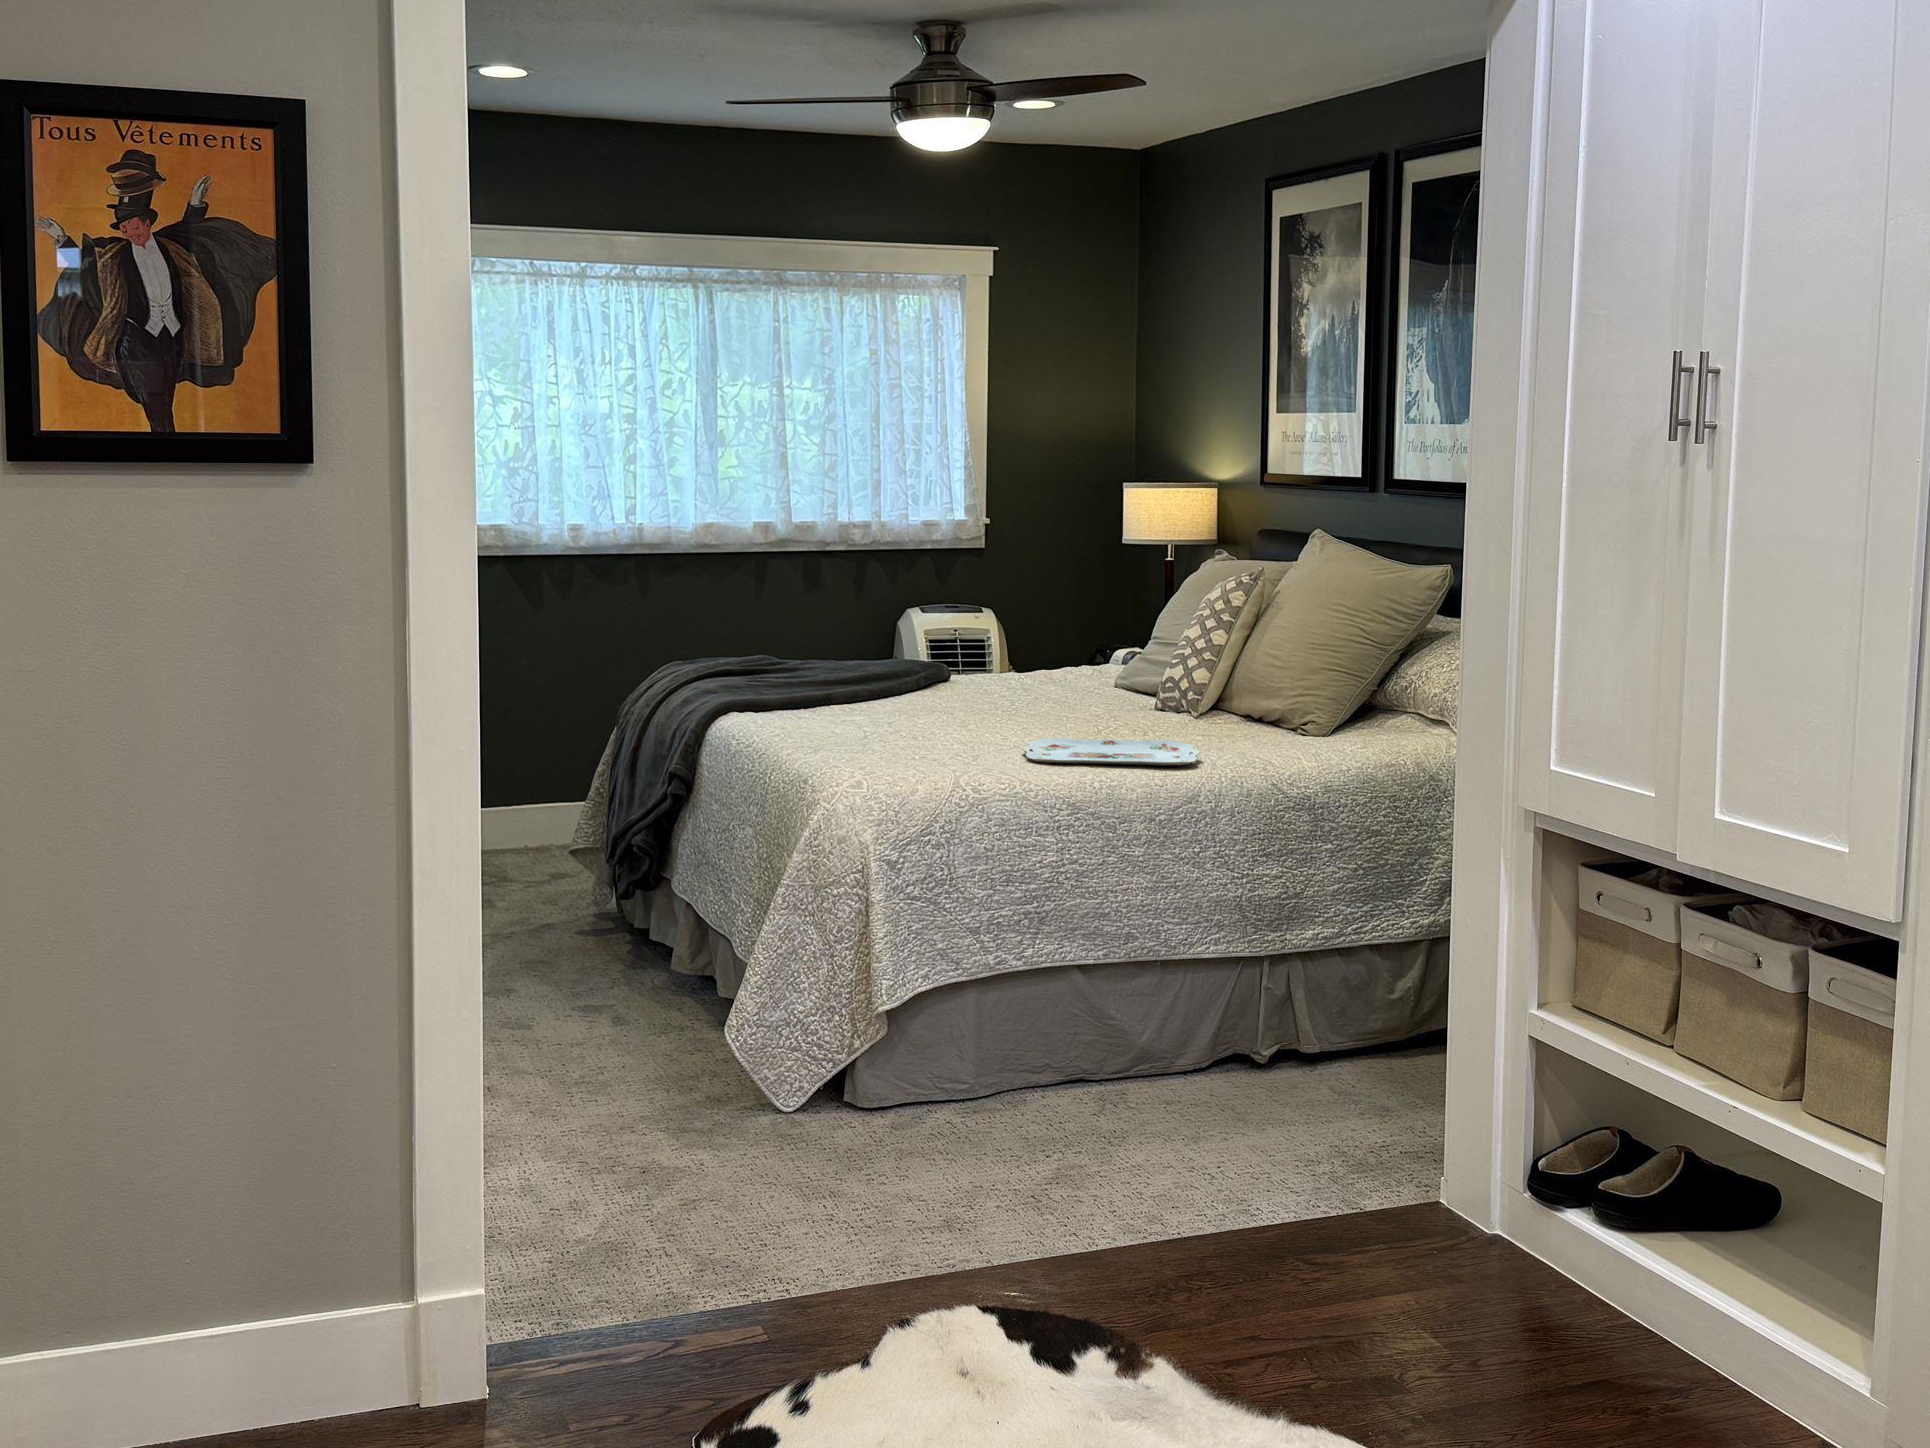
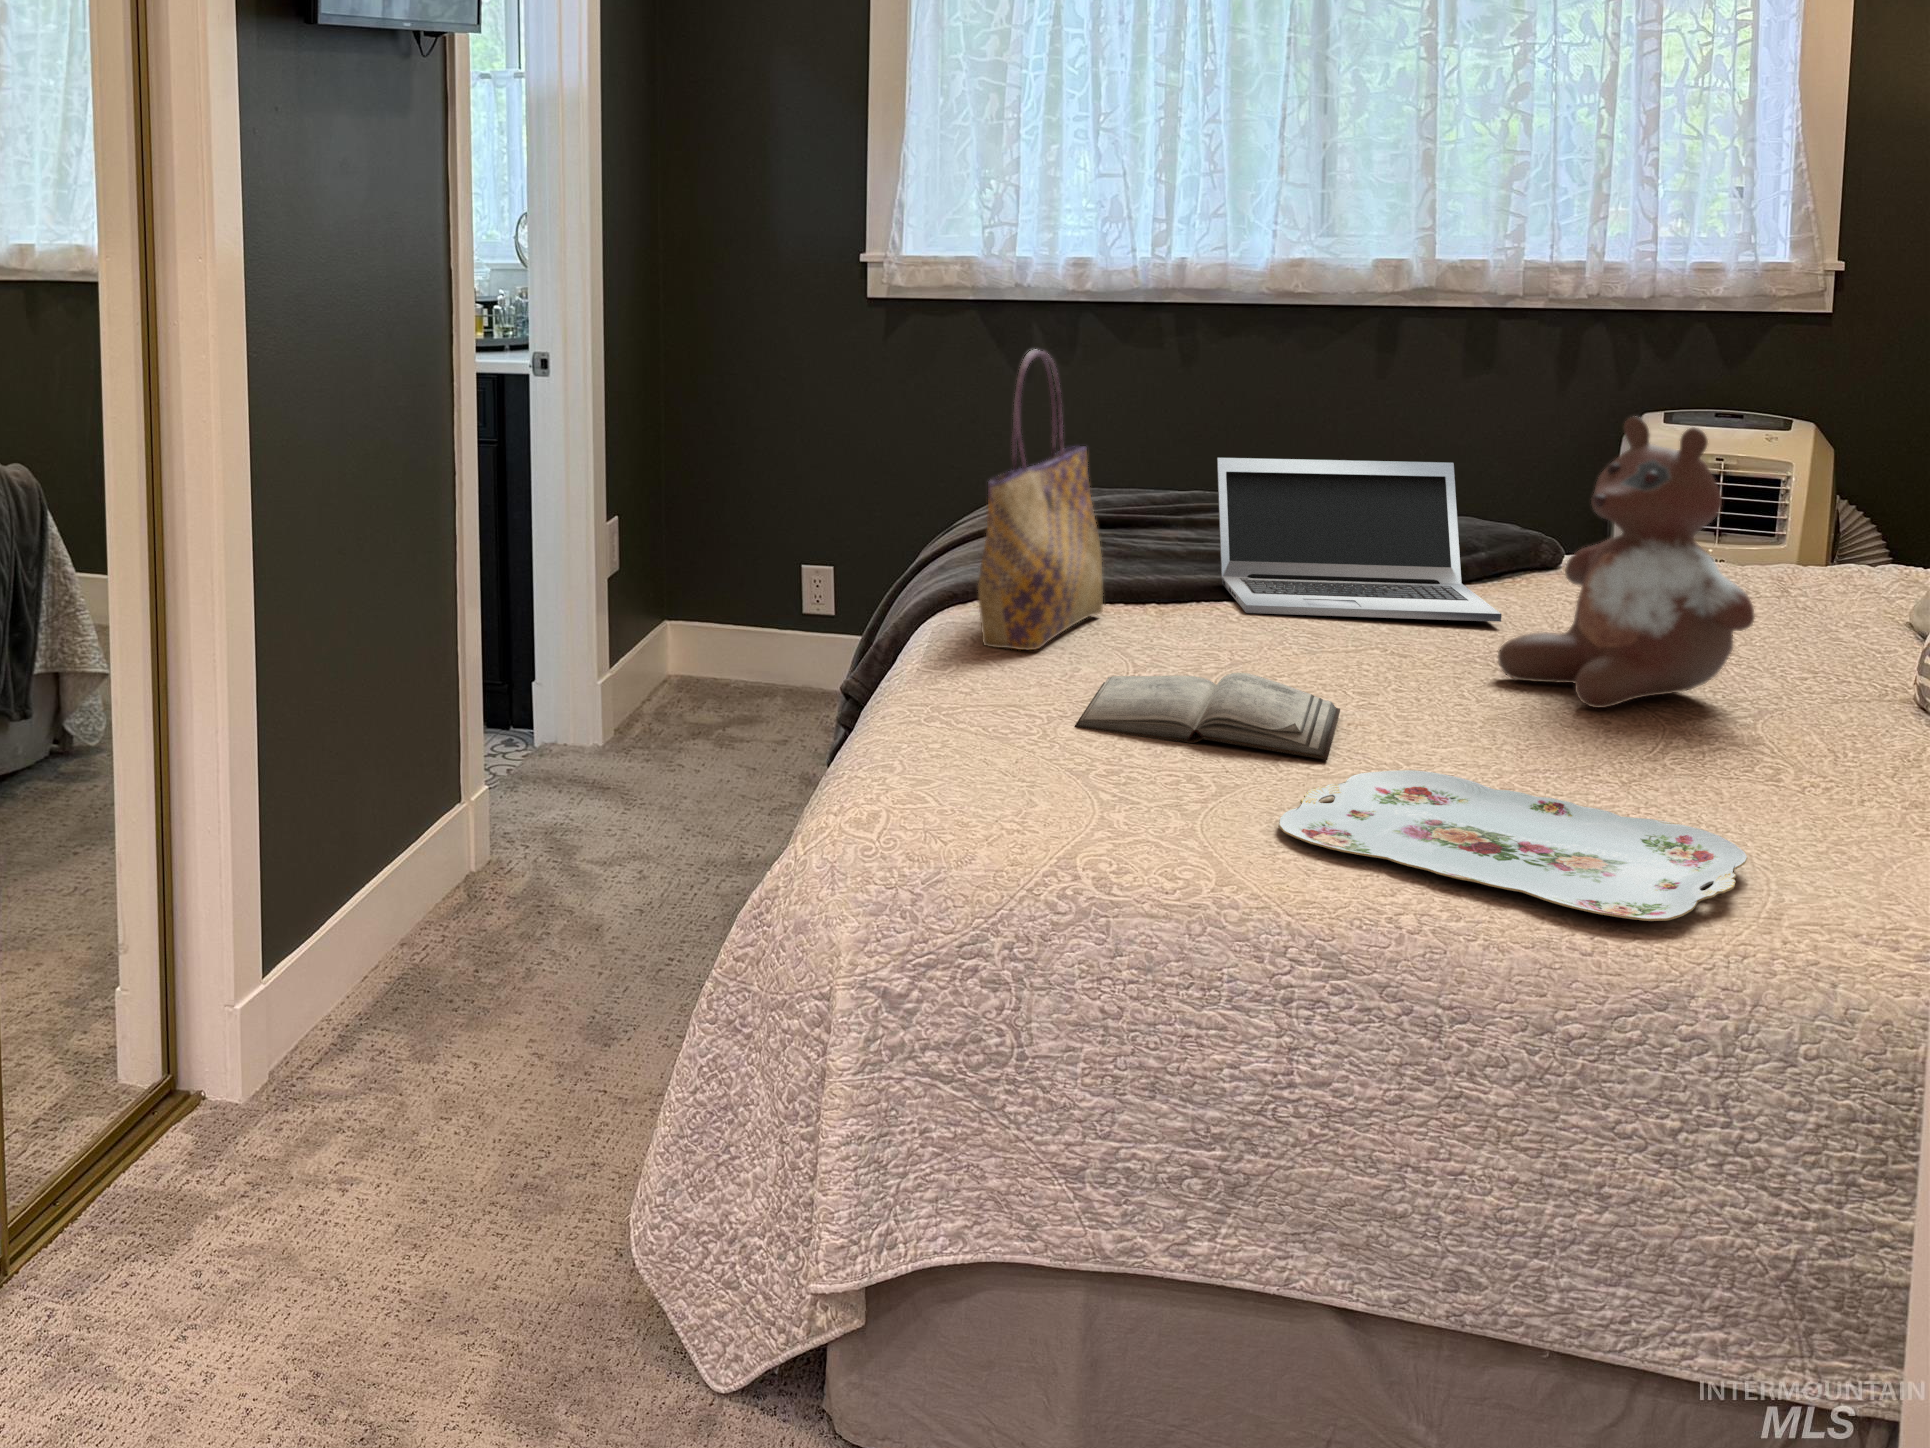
tote bag: none [772,558,814,727] -> present [978,350,1103,650]
stuffed bear: none [1009,578,1120,720] -> present [1498,416,1754,708]
laptop: none [817,621,978,706] -> present [1217,458,1501,622]
diary: none [865,716,1004,746] -> present [1074,673,1340,760]

